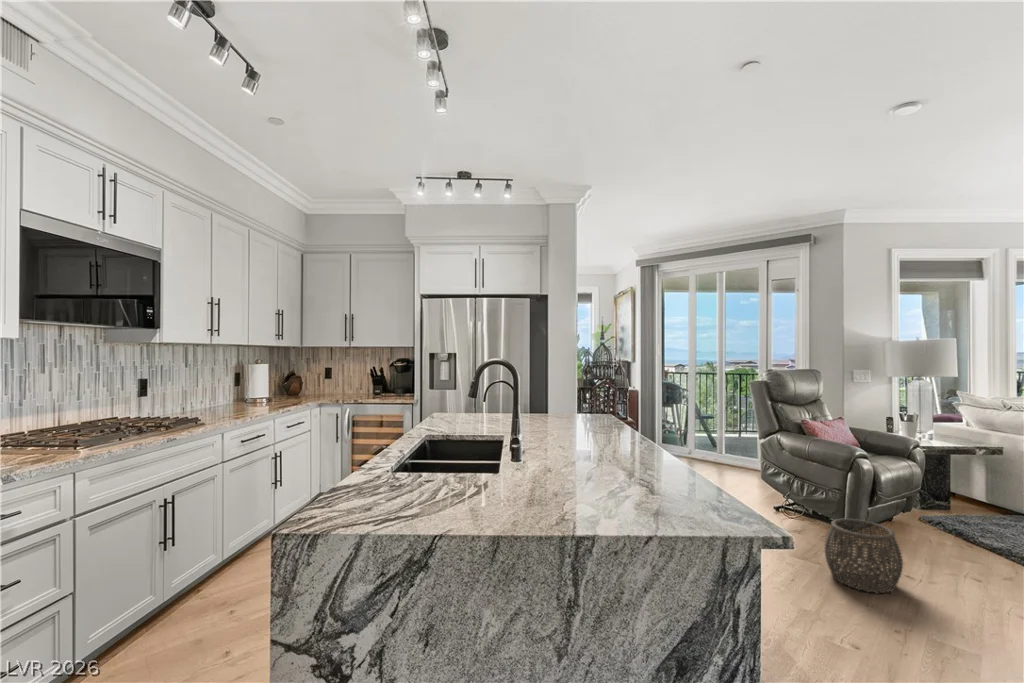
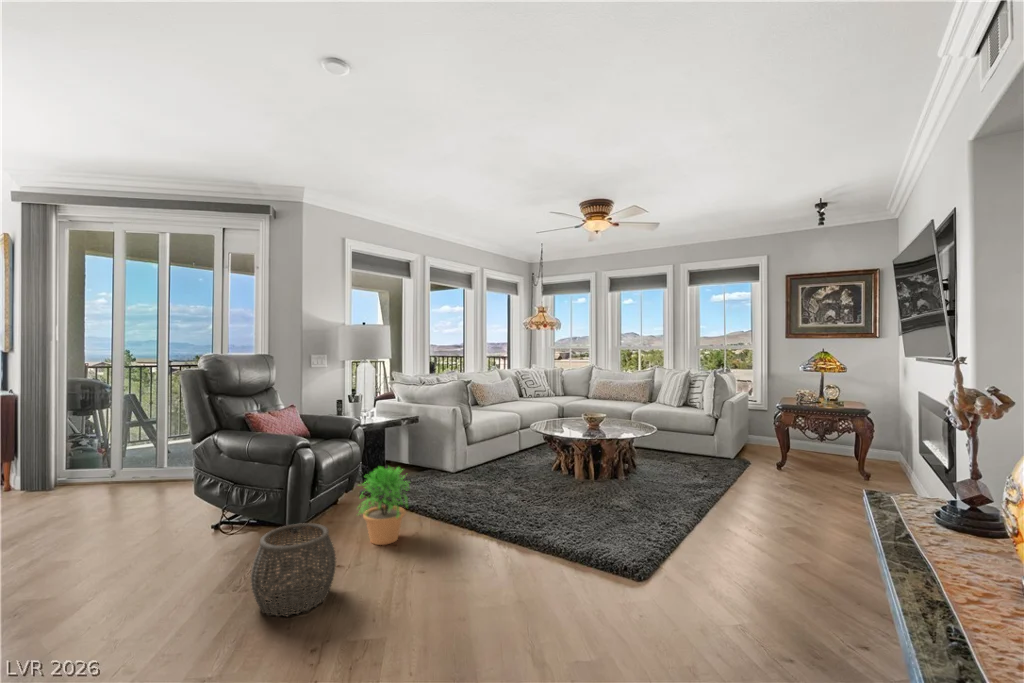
potted plant: none [919,489,993,572] -> present [360,467,409,545]

